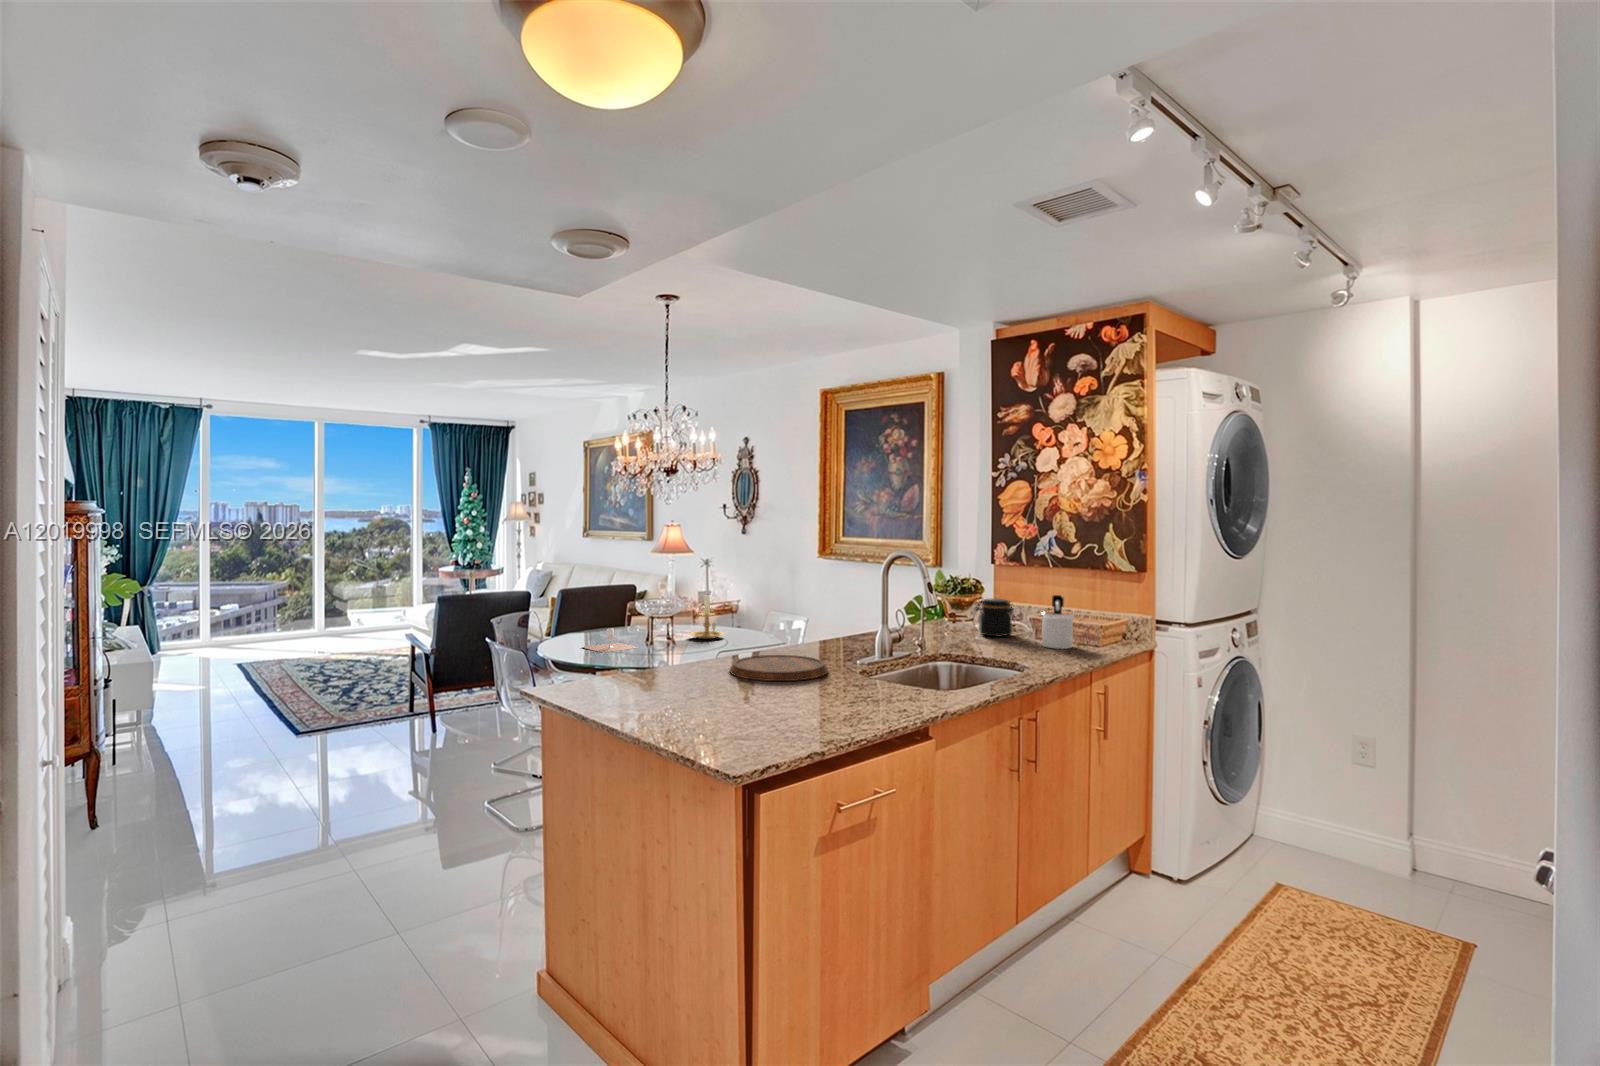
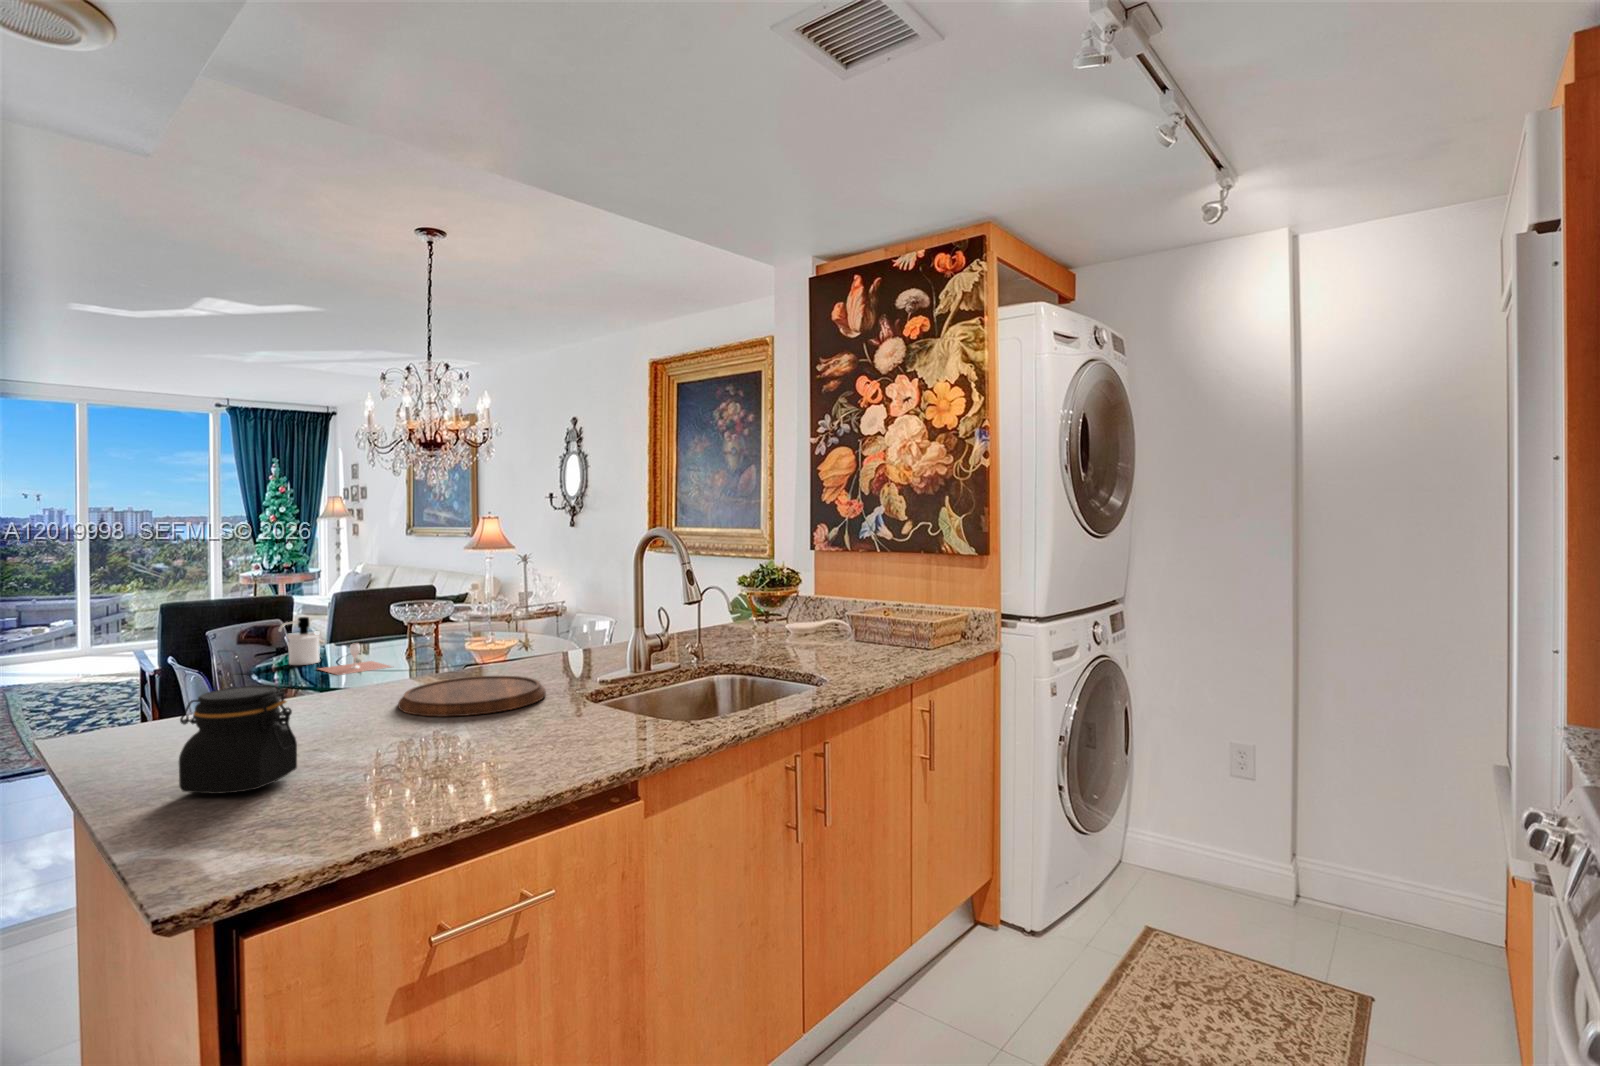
soap dispenser: present [1041,595,1074,649] -> present [279,617,320,665]
candle holder: present [690,596,724,639] -> none [470,597,516,652]
jar: present [976,599,1014,637] -> present [179,686,297,794]

